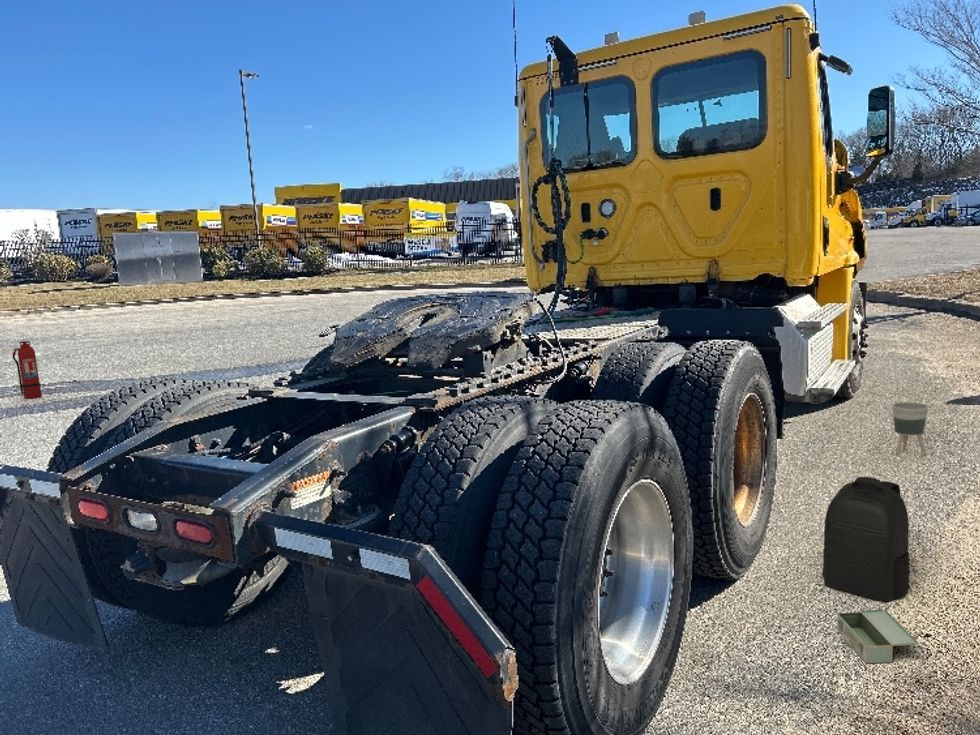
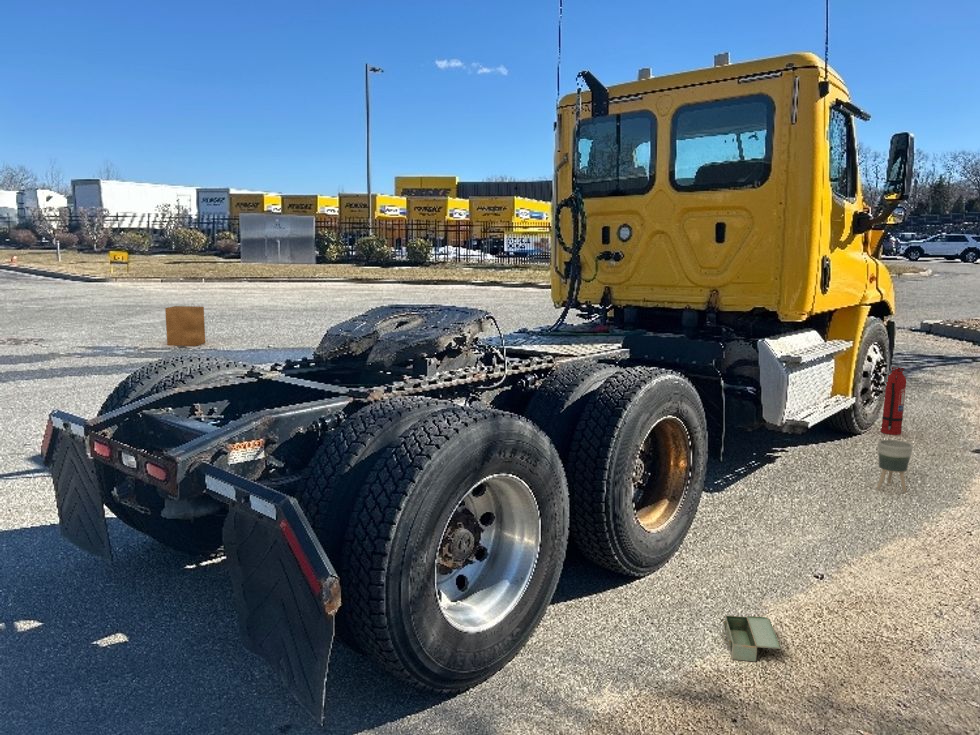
cardboard box: none [64,333,114,380] -> present [165,306,205,346]
fire extinguisher: present [12,341,42,399] -> present [881,367,906,435]
backpack: present [822,477,909,602] -> none [736,499,813,613]

